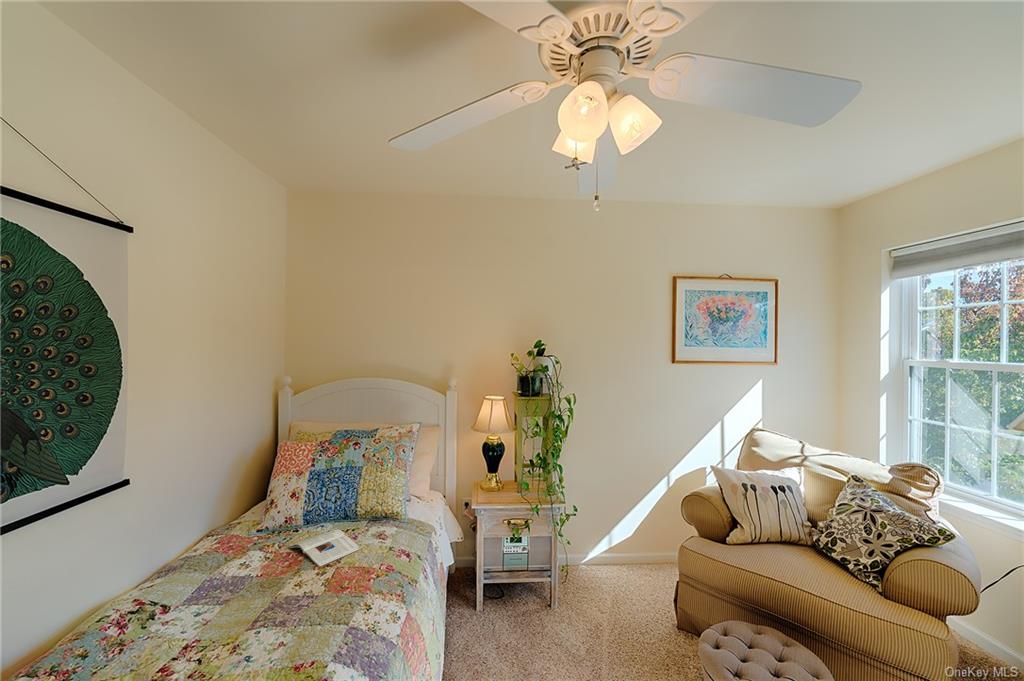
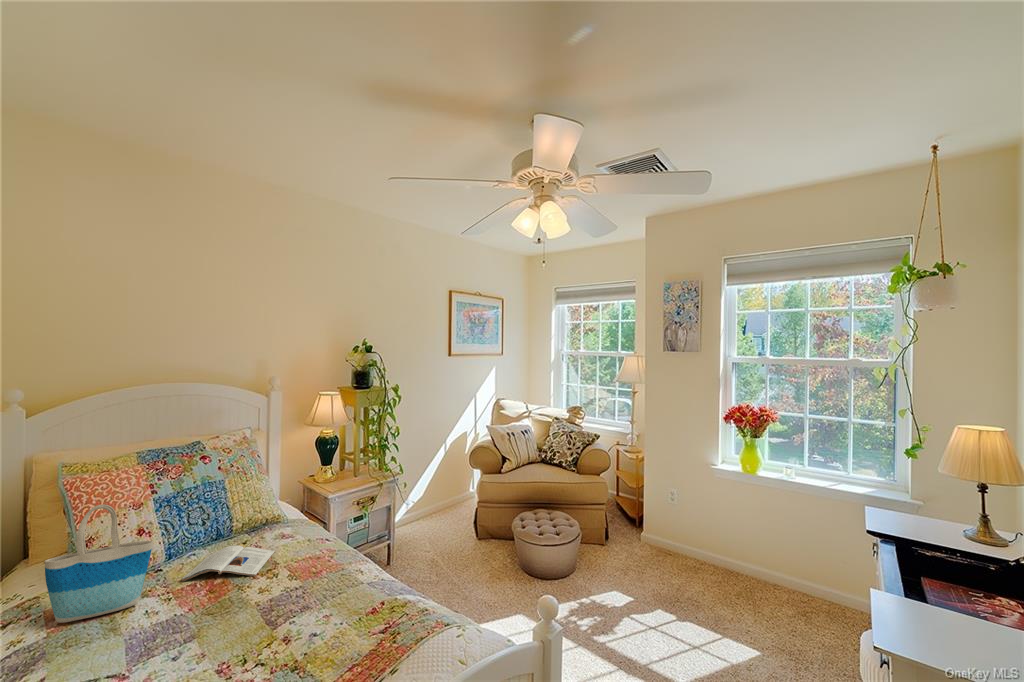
tote bag: none [208,466,259,555] -> present [45,505,153,623]

